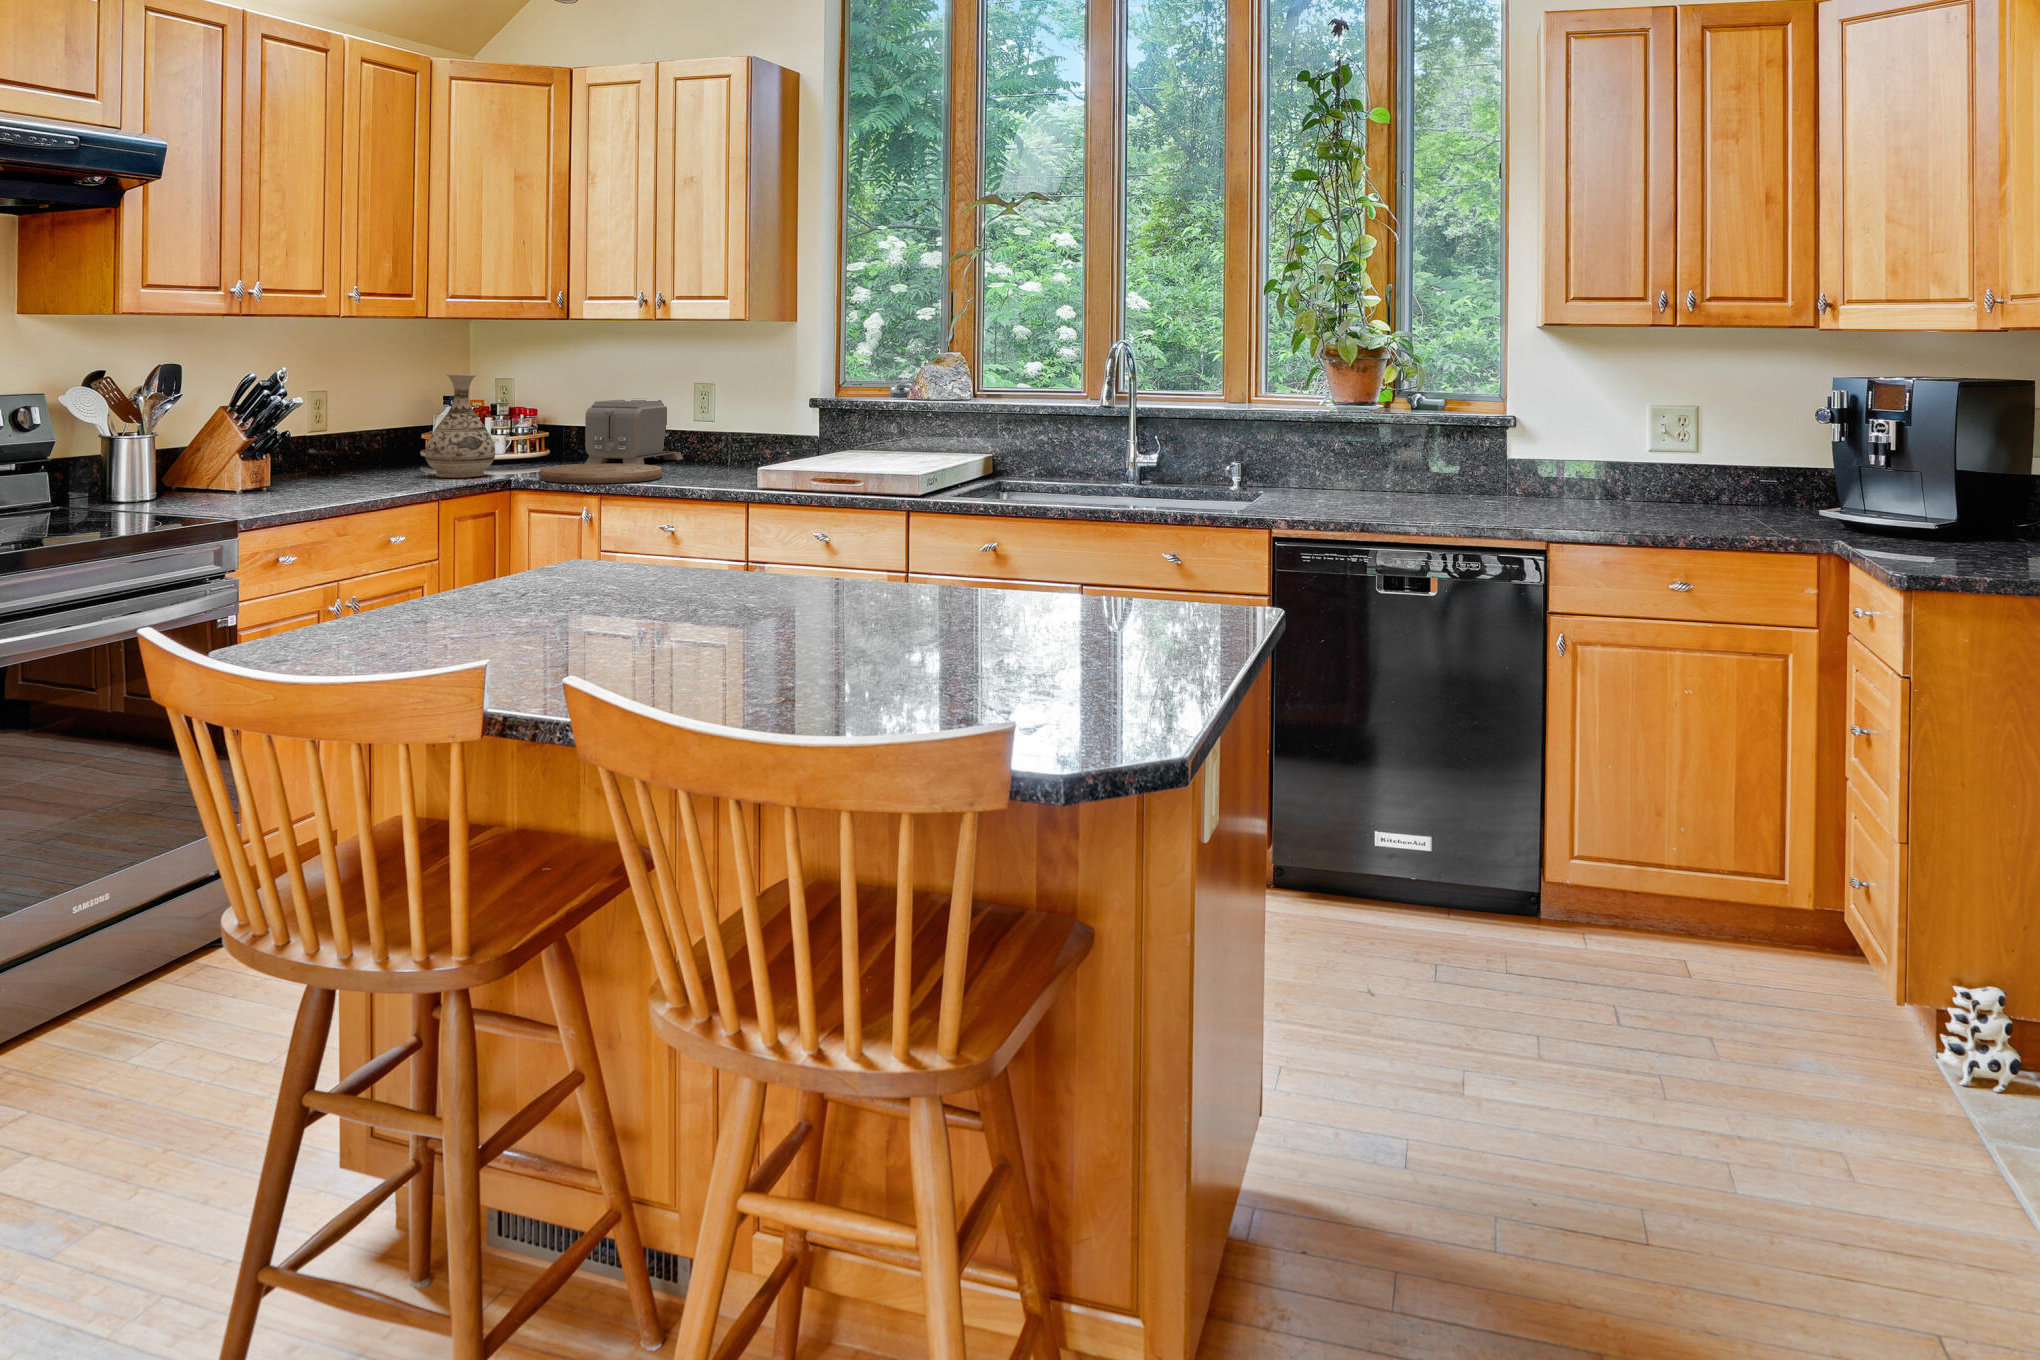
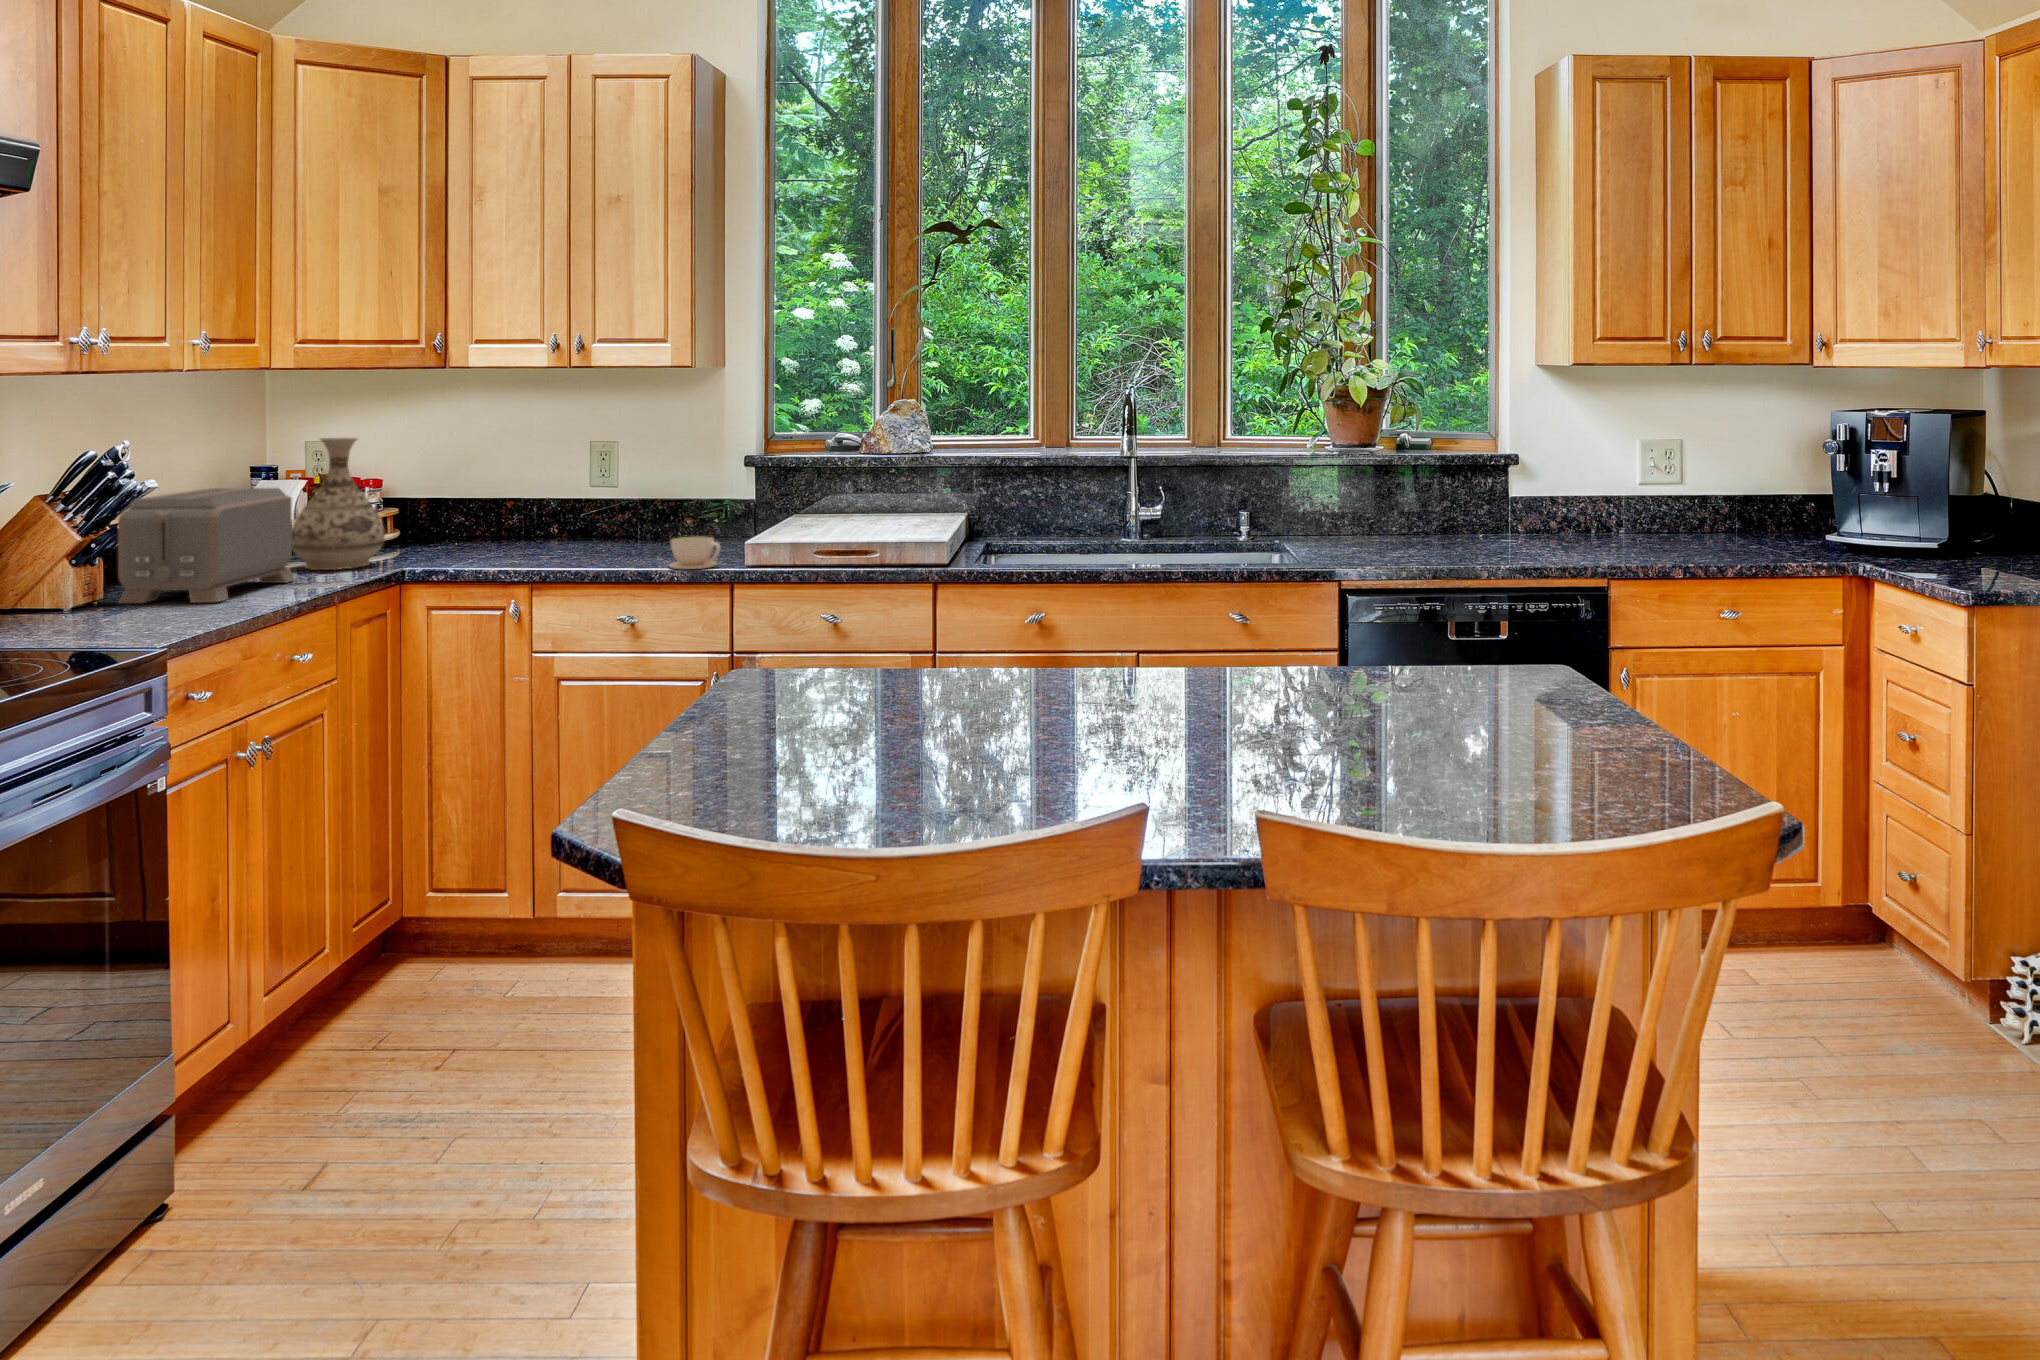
toaster: present [585,400,683,465] -> present [118,488,295,603]
cutting board: present [540,463,662,483] -> none [452,540,608,569]
coffee cup: none [689,464,729,490] -> present [669,537,720,569]

